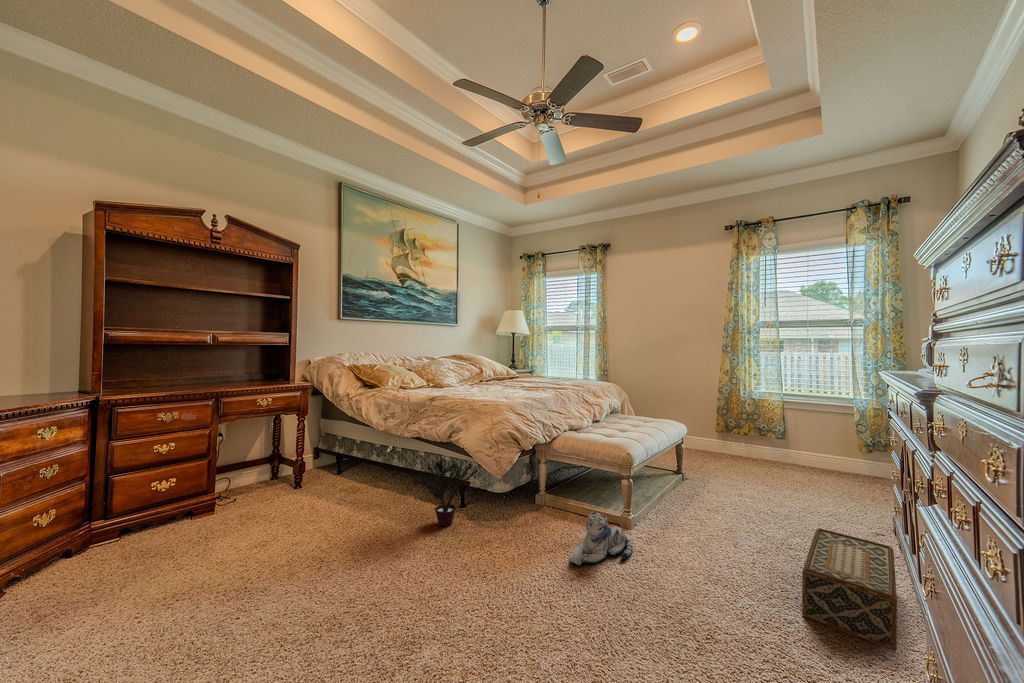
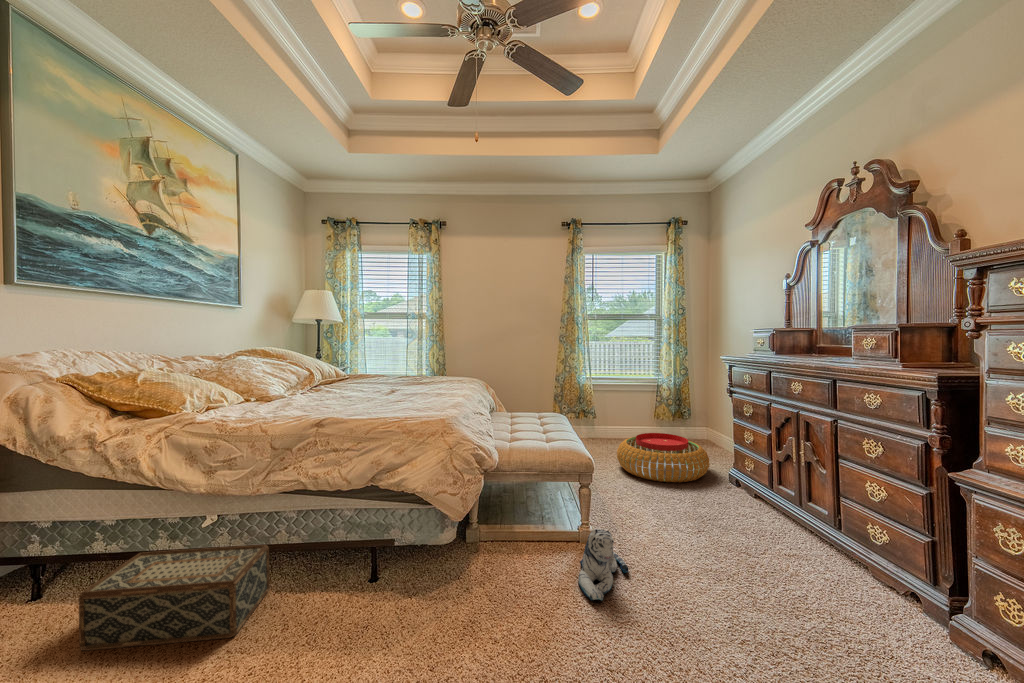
potted plant: present [414,457,478,526] -> none [331,508,428,623]
pouf: none [742,459,865,521] -> present [617,433,709,482]
woven basket: present [802,528,897,651] -> present [79,545,270,651]

